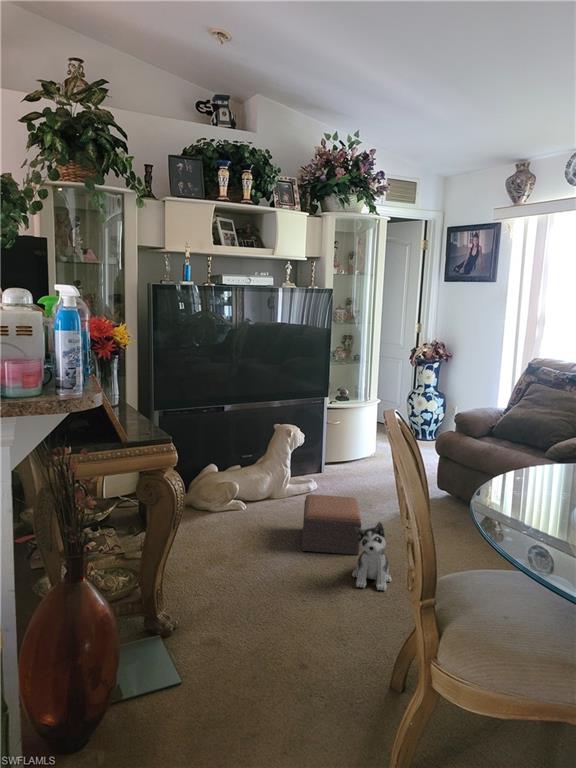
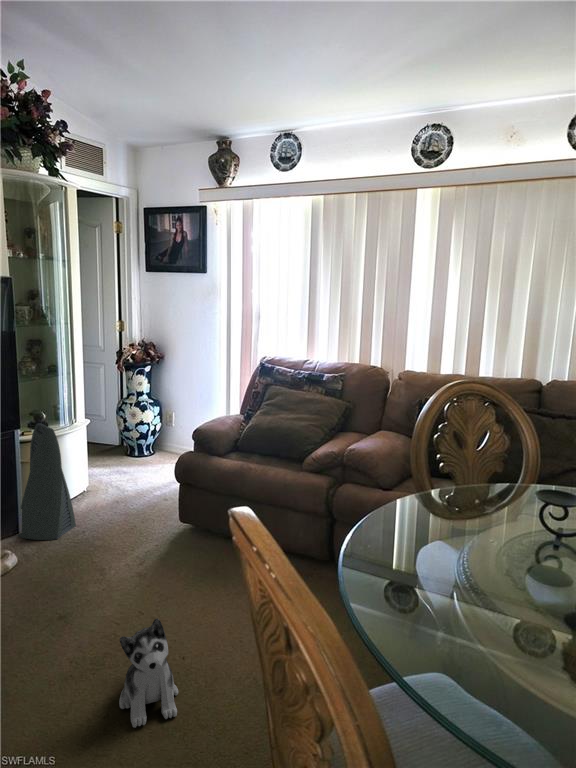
air purifier: none [318,395,358,481] -> present [17,423,76,540]
footstool: present [302,494,361,555] -> none [15,575,117,689]

